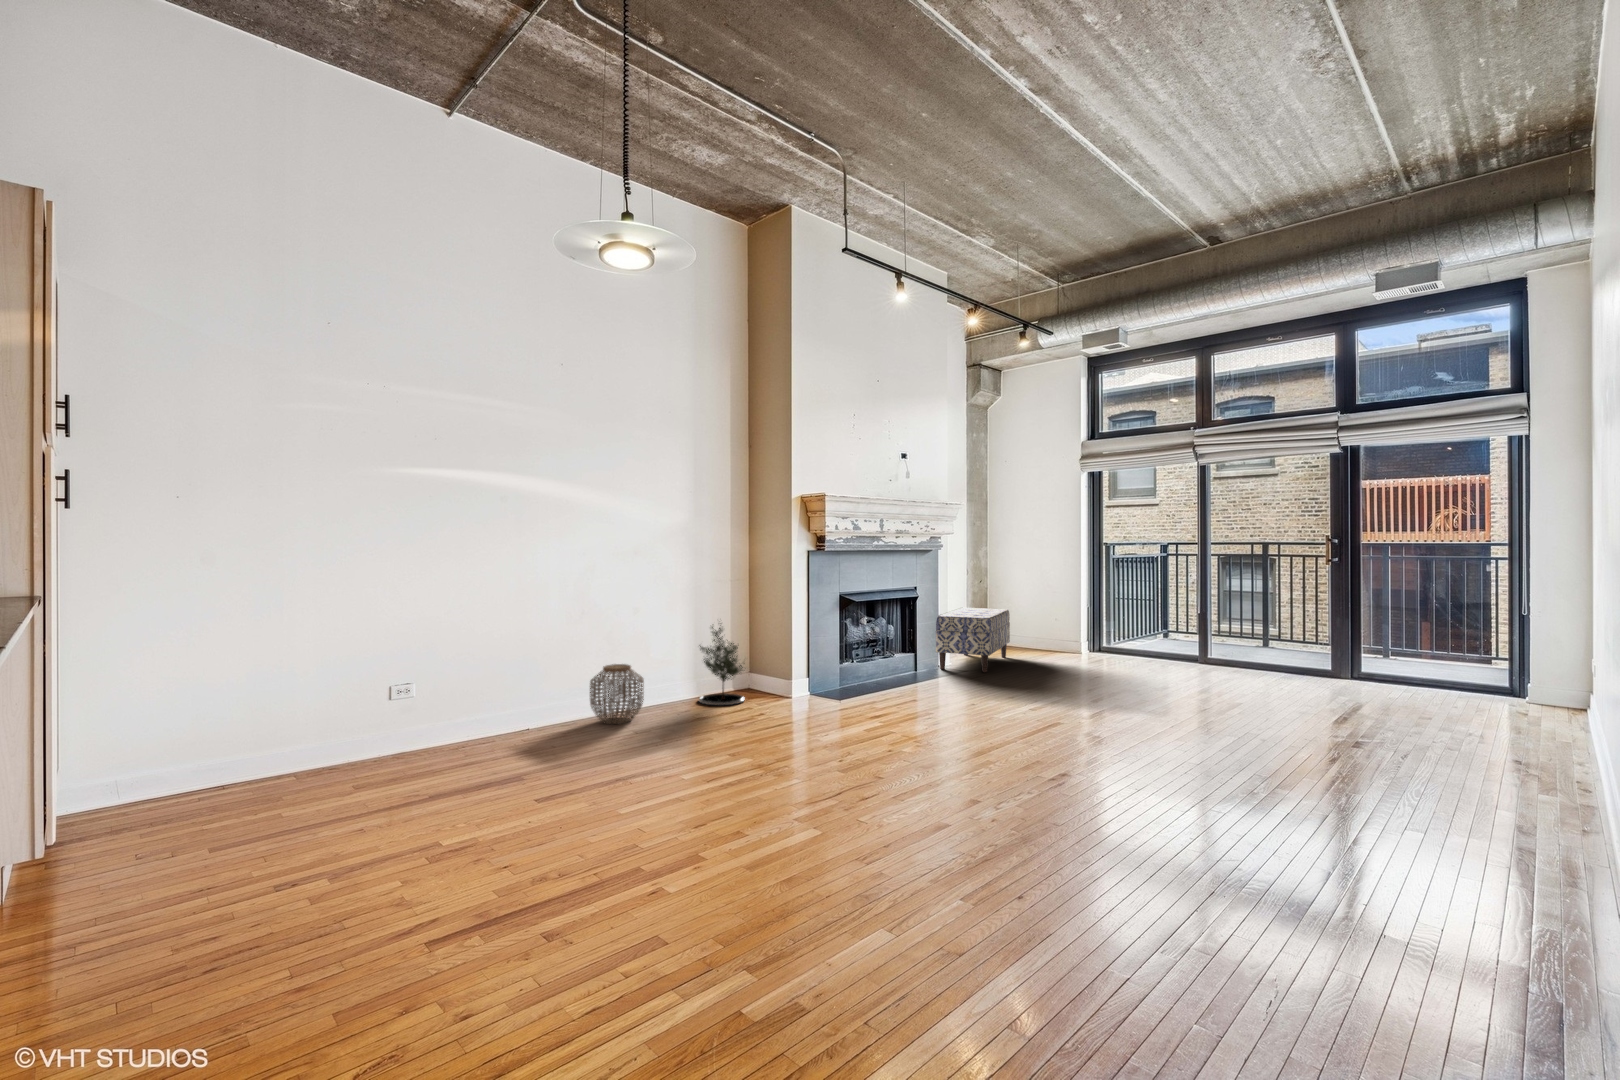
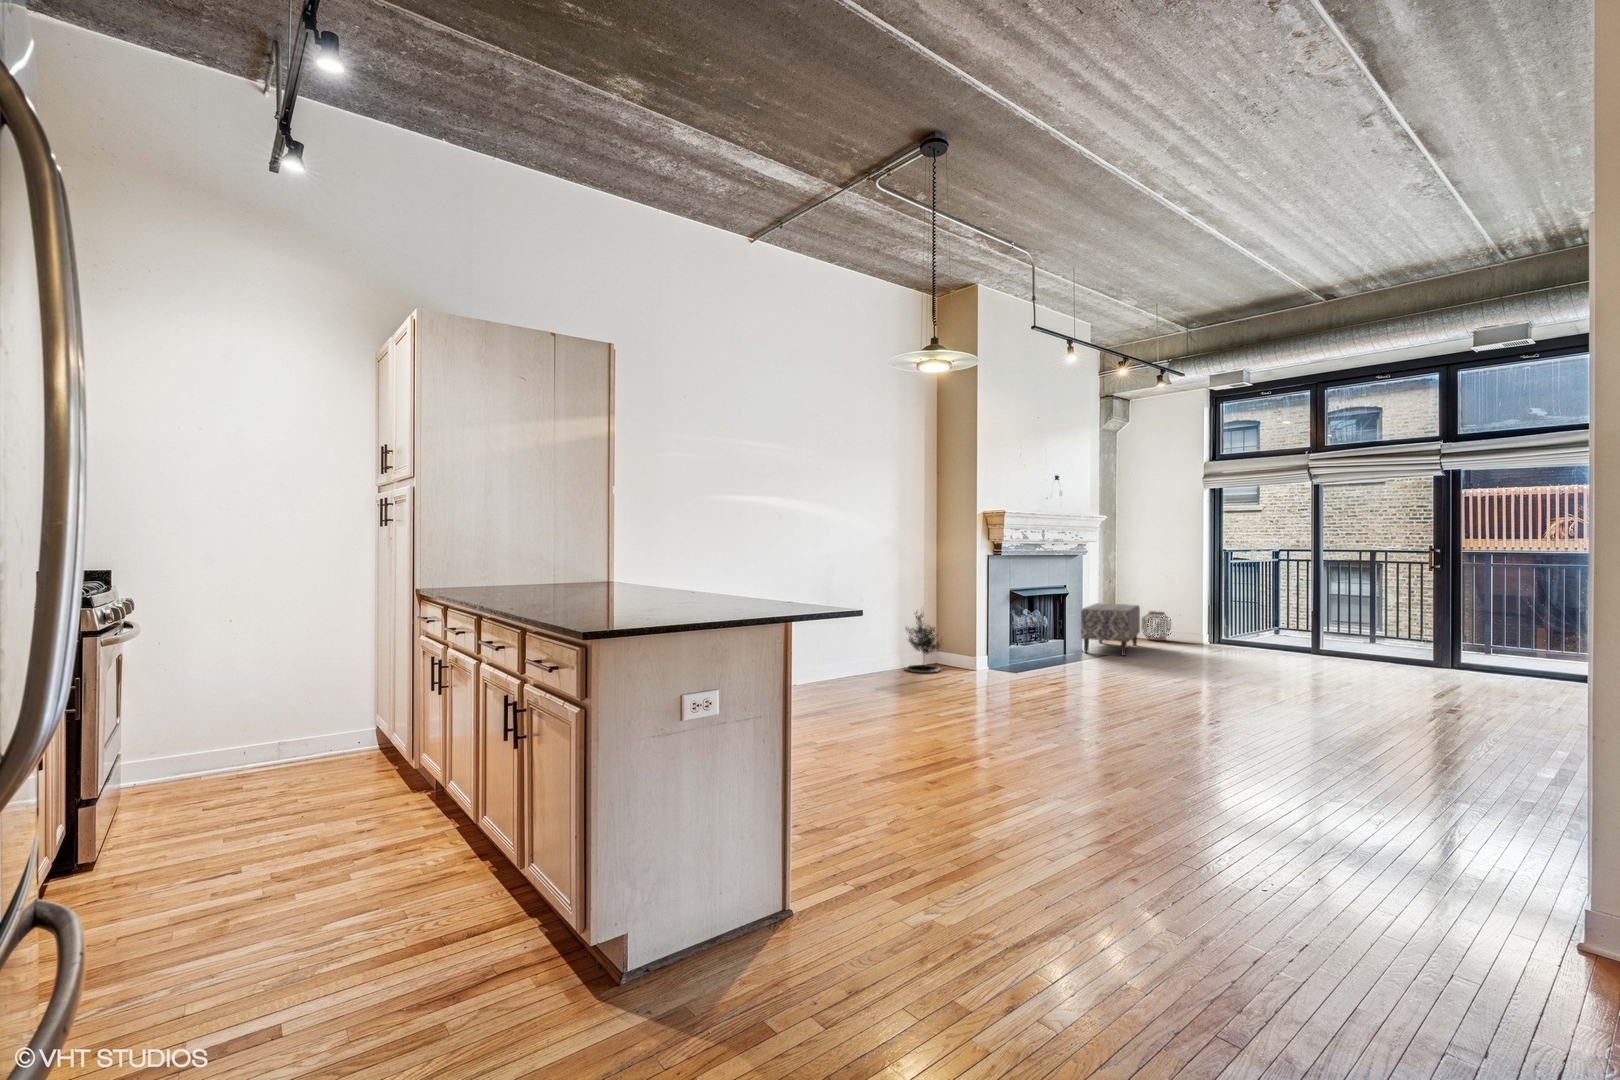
woven basket: present [590,664,644,724] -> present [1142,611,1171,641]

